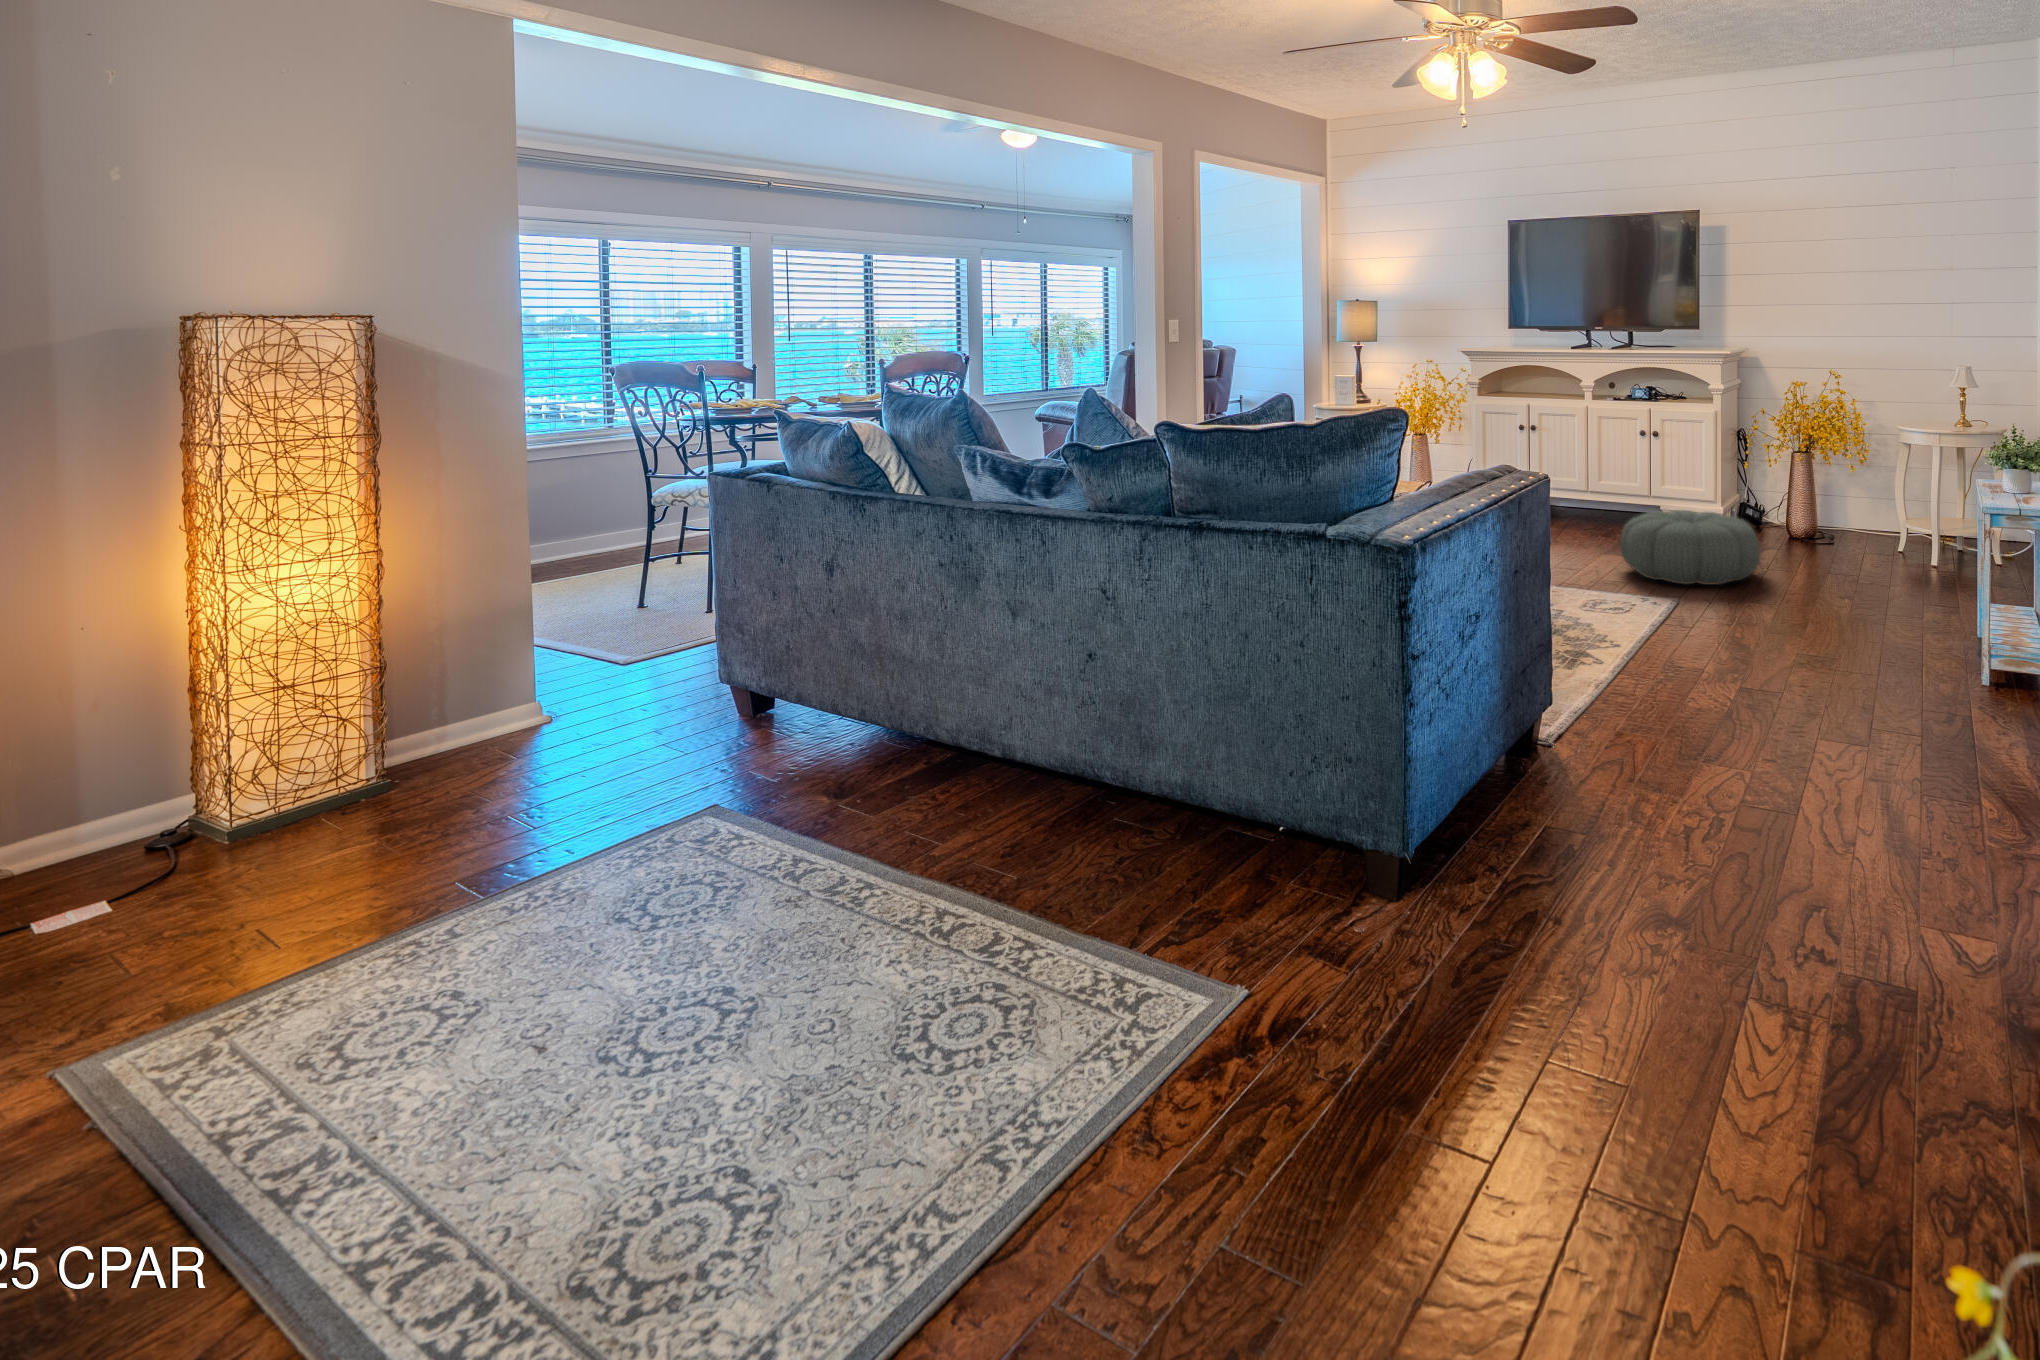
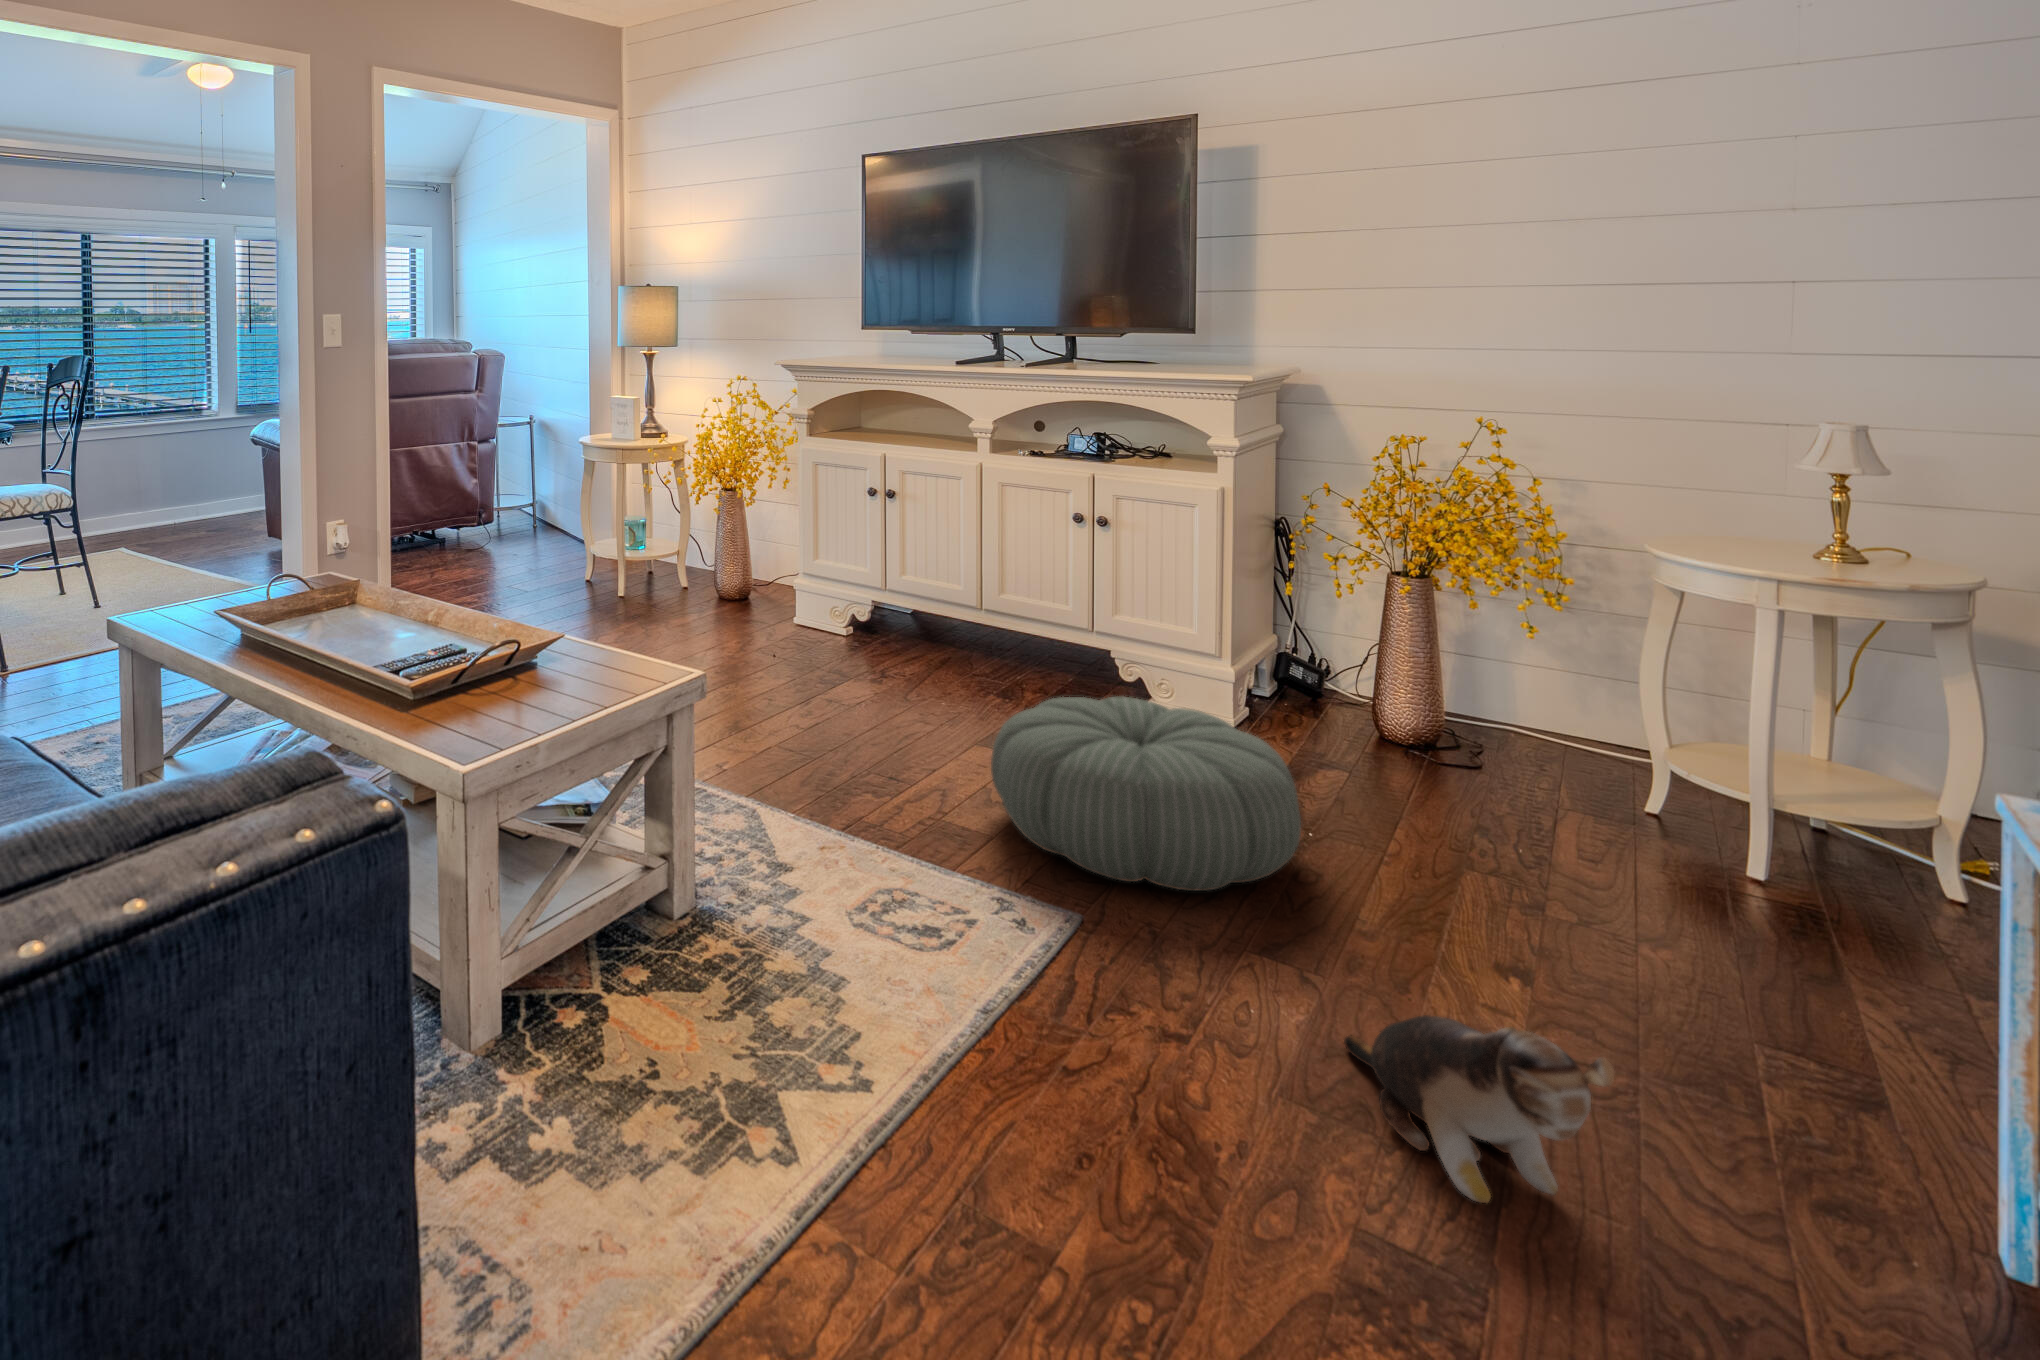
plush toy: none [1781,573,1865,641] -> present [1344,1015,1614,1203]

